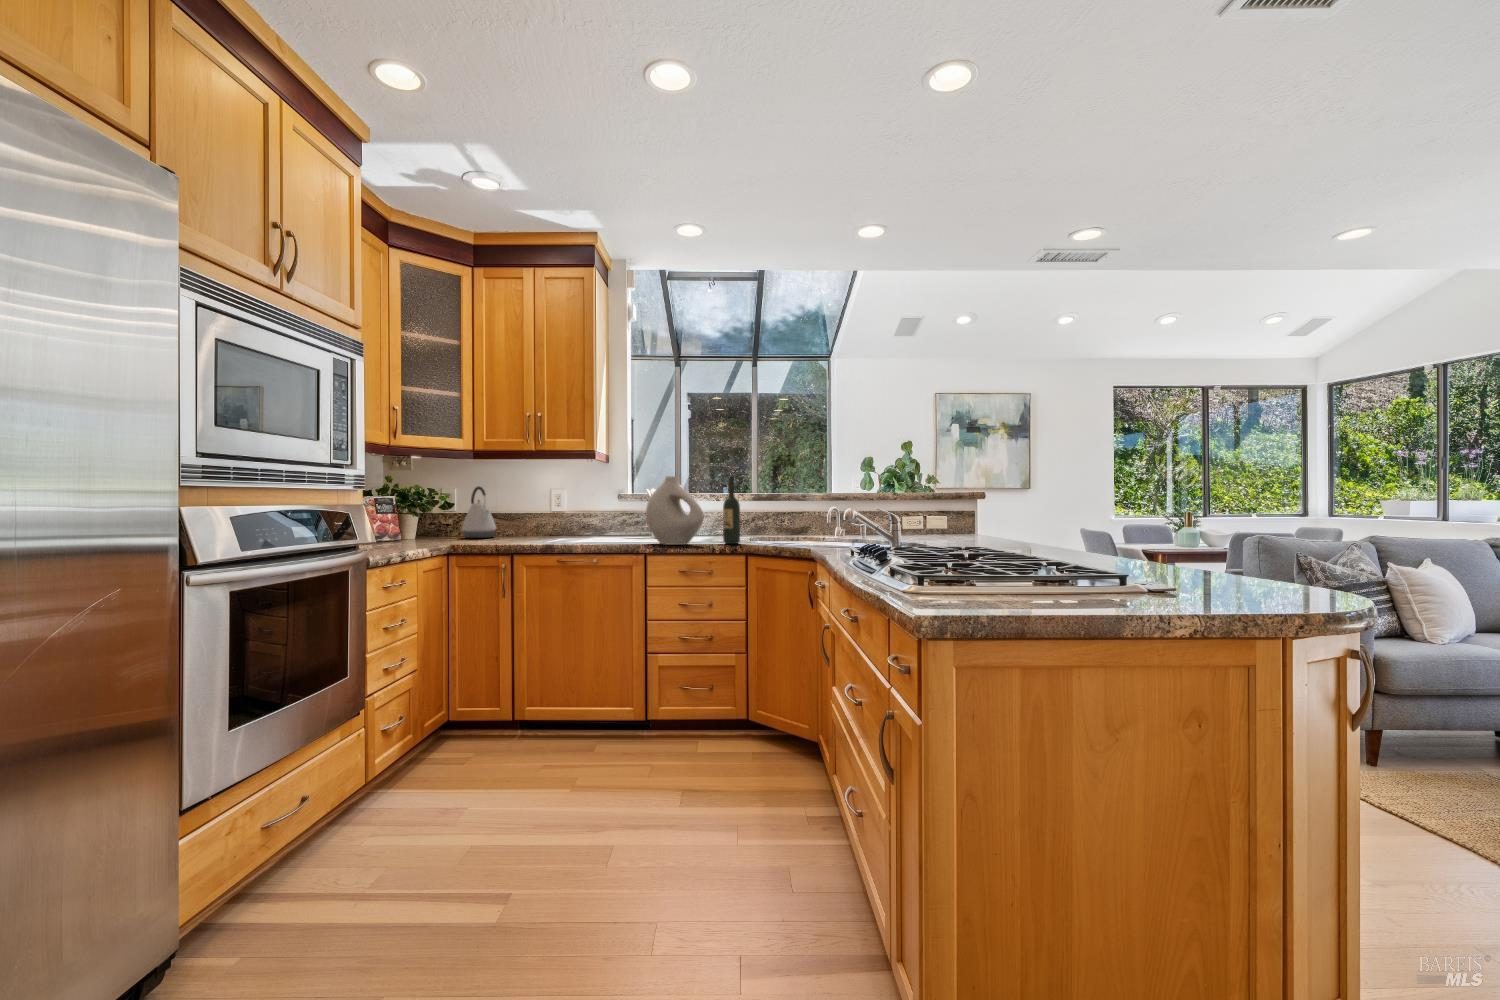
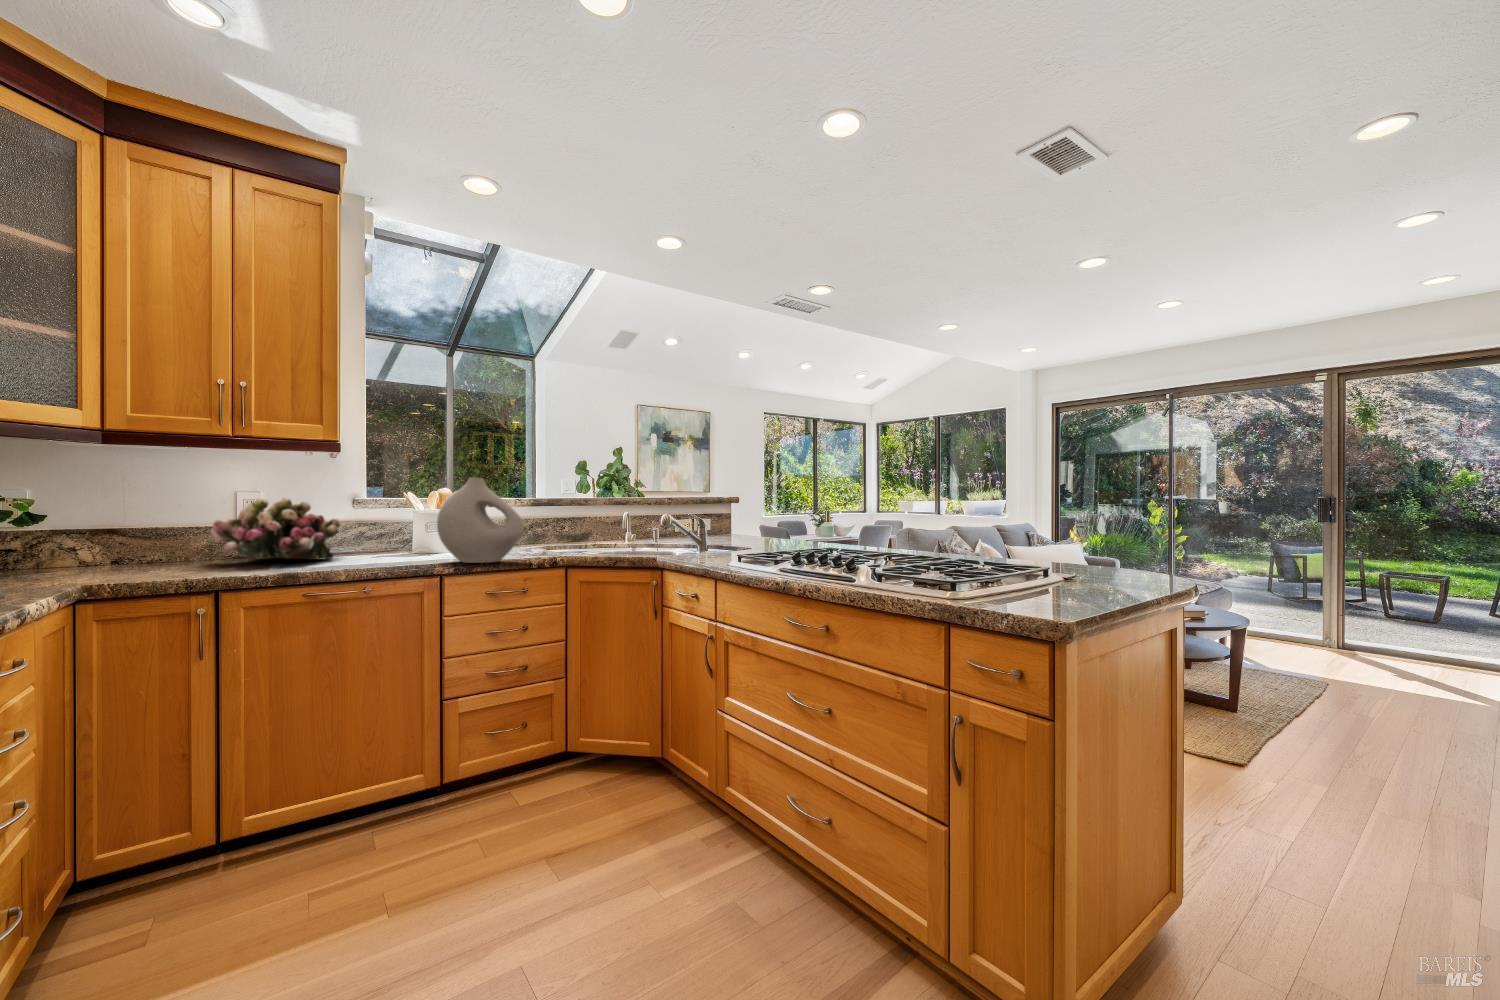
wine bottle: present [723,476,740,544] -> none [540,479,561,558]
kettle: present [462,487,496,538] -> none [79,486,154,568]
flower arrangement: none [520,494,596,538] -> present [210,498,340,559]

